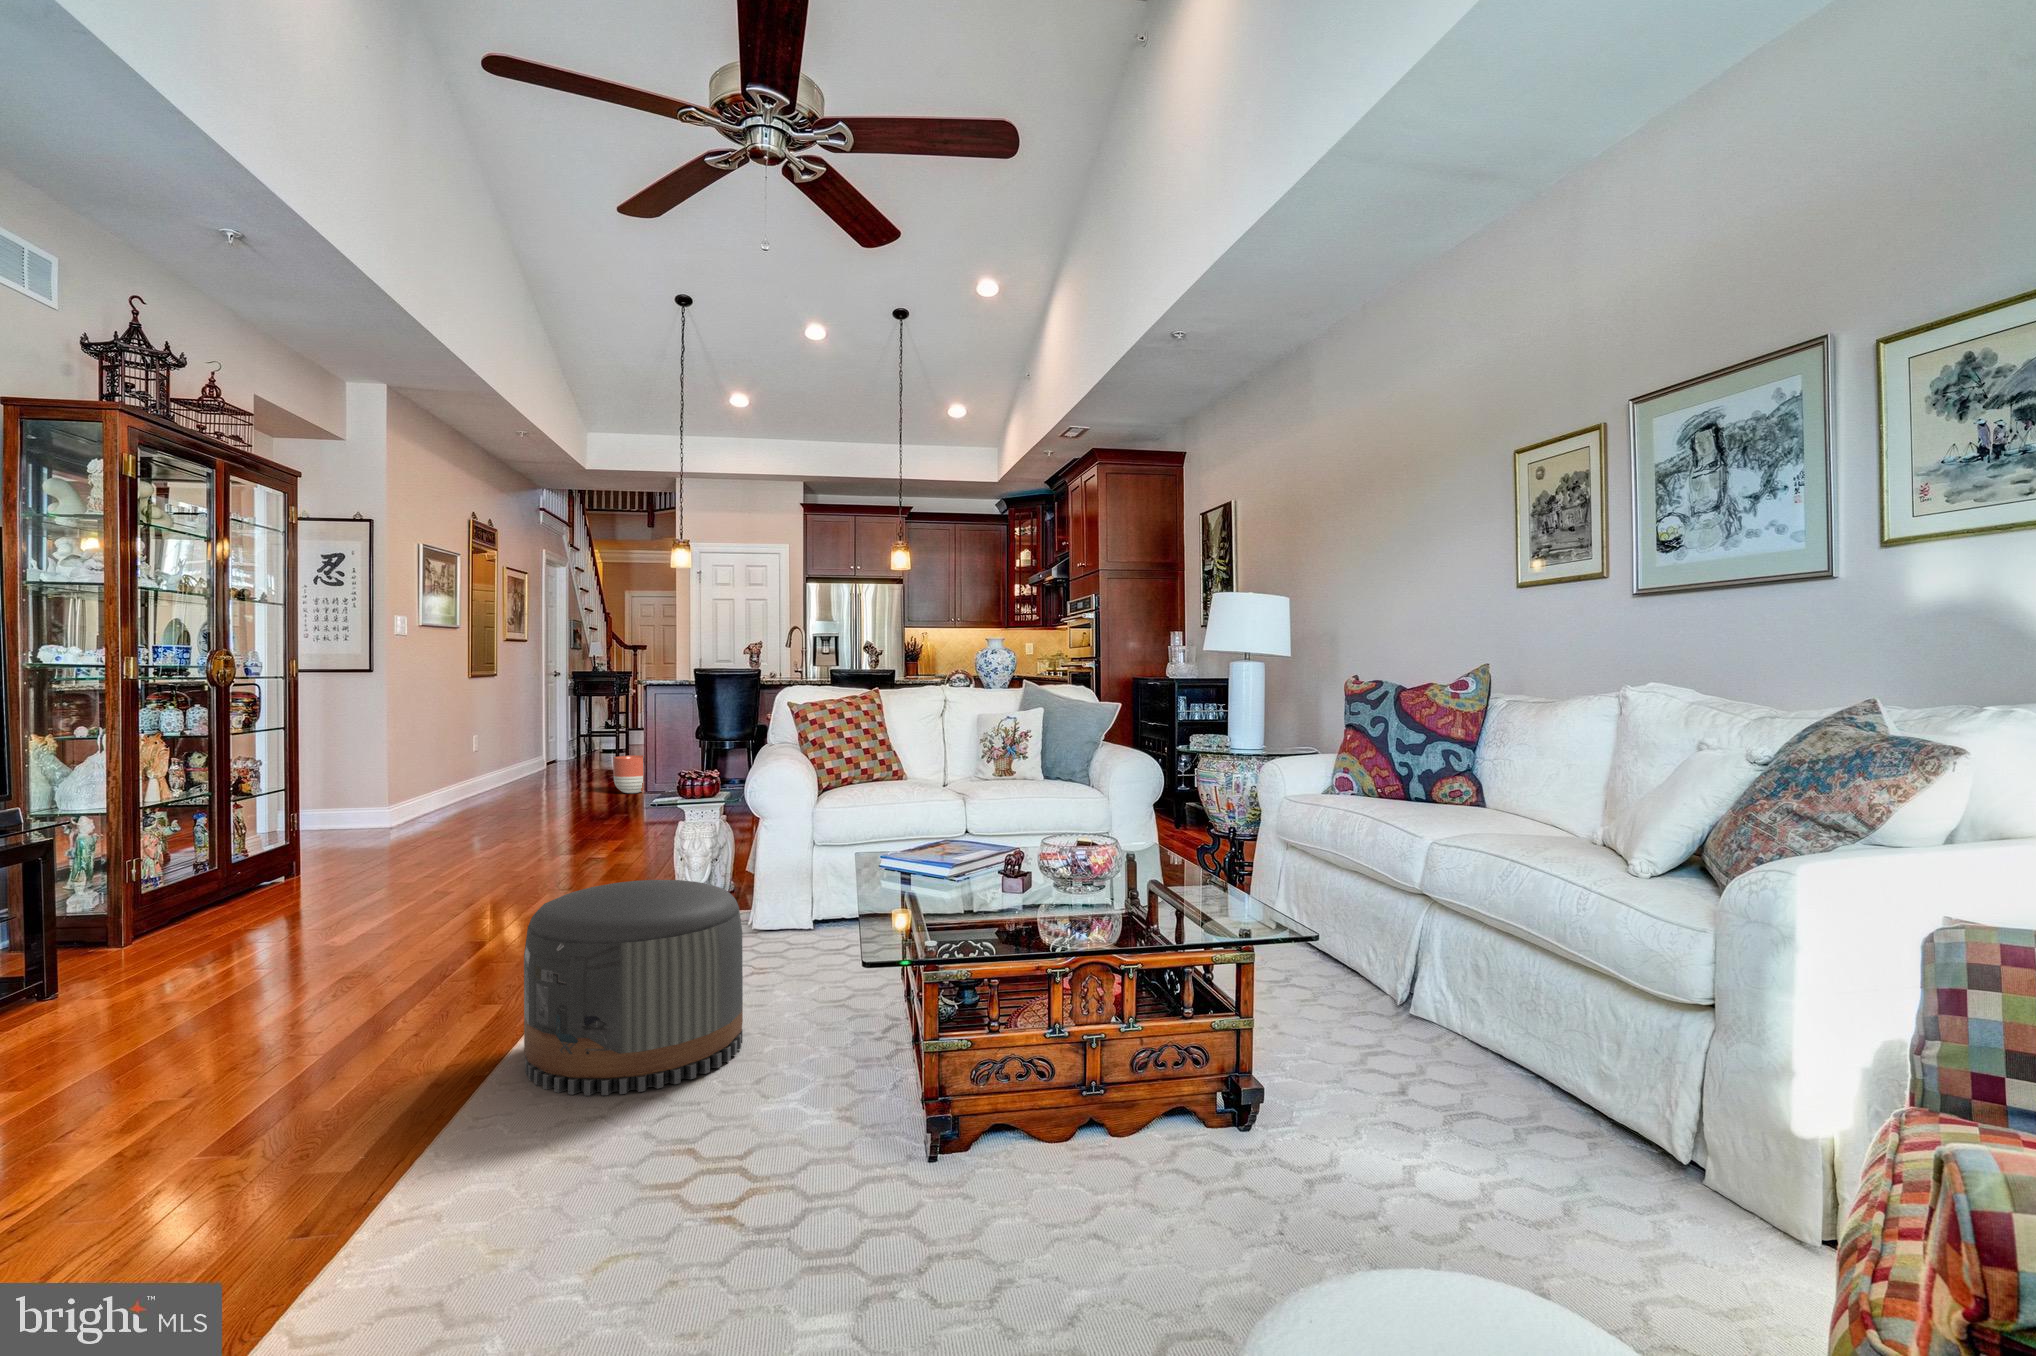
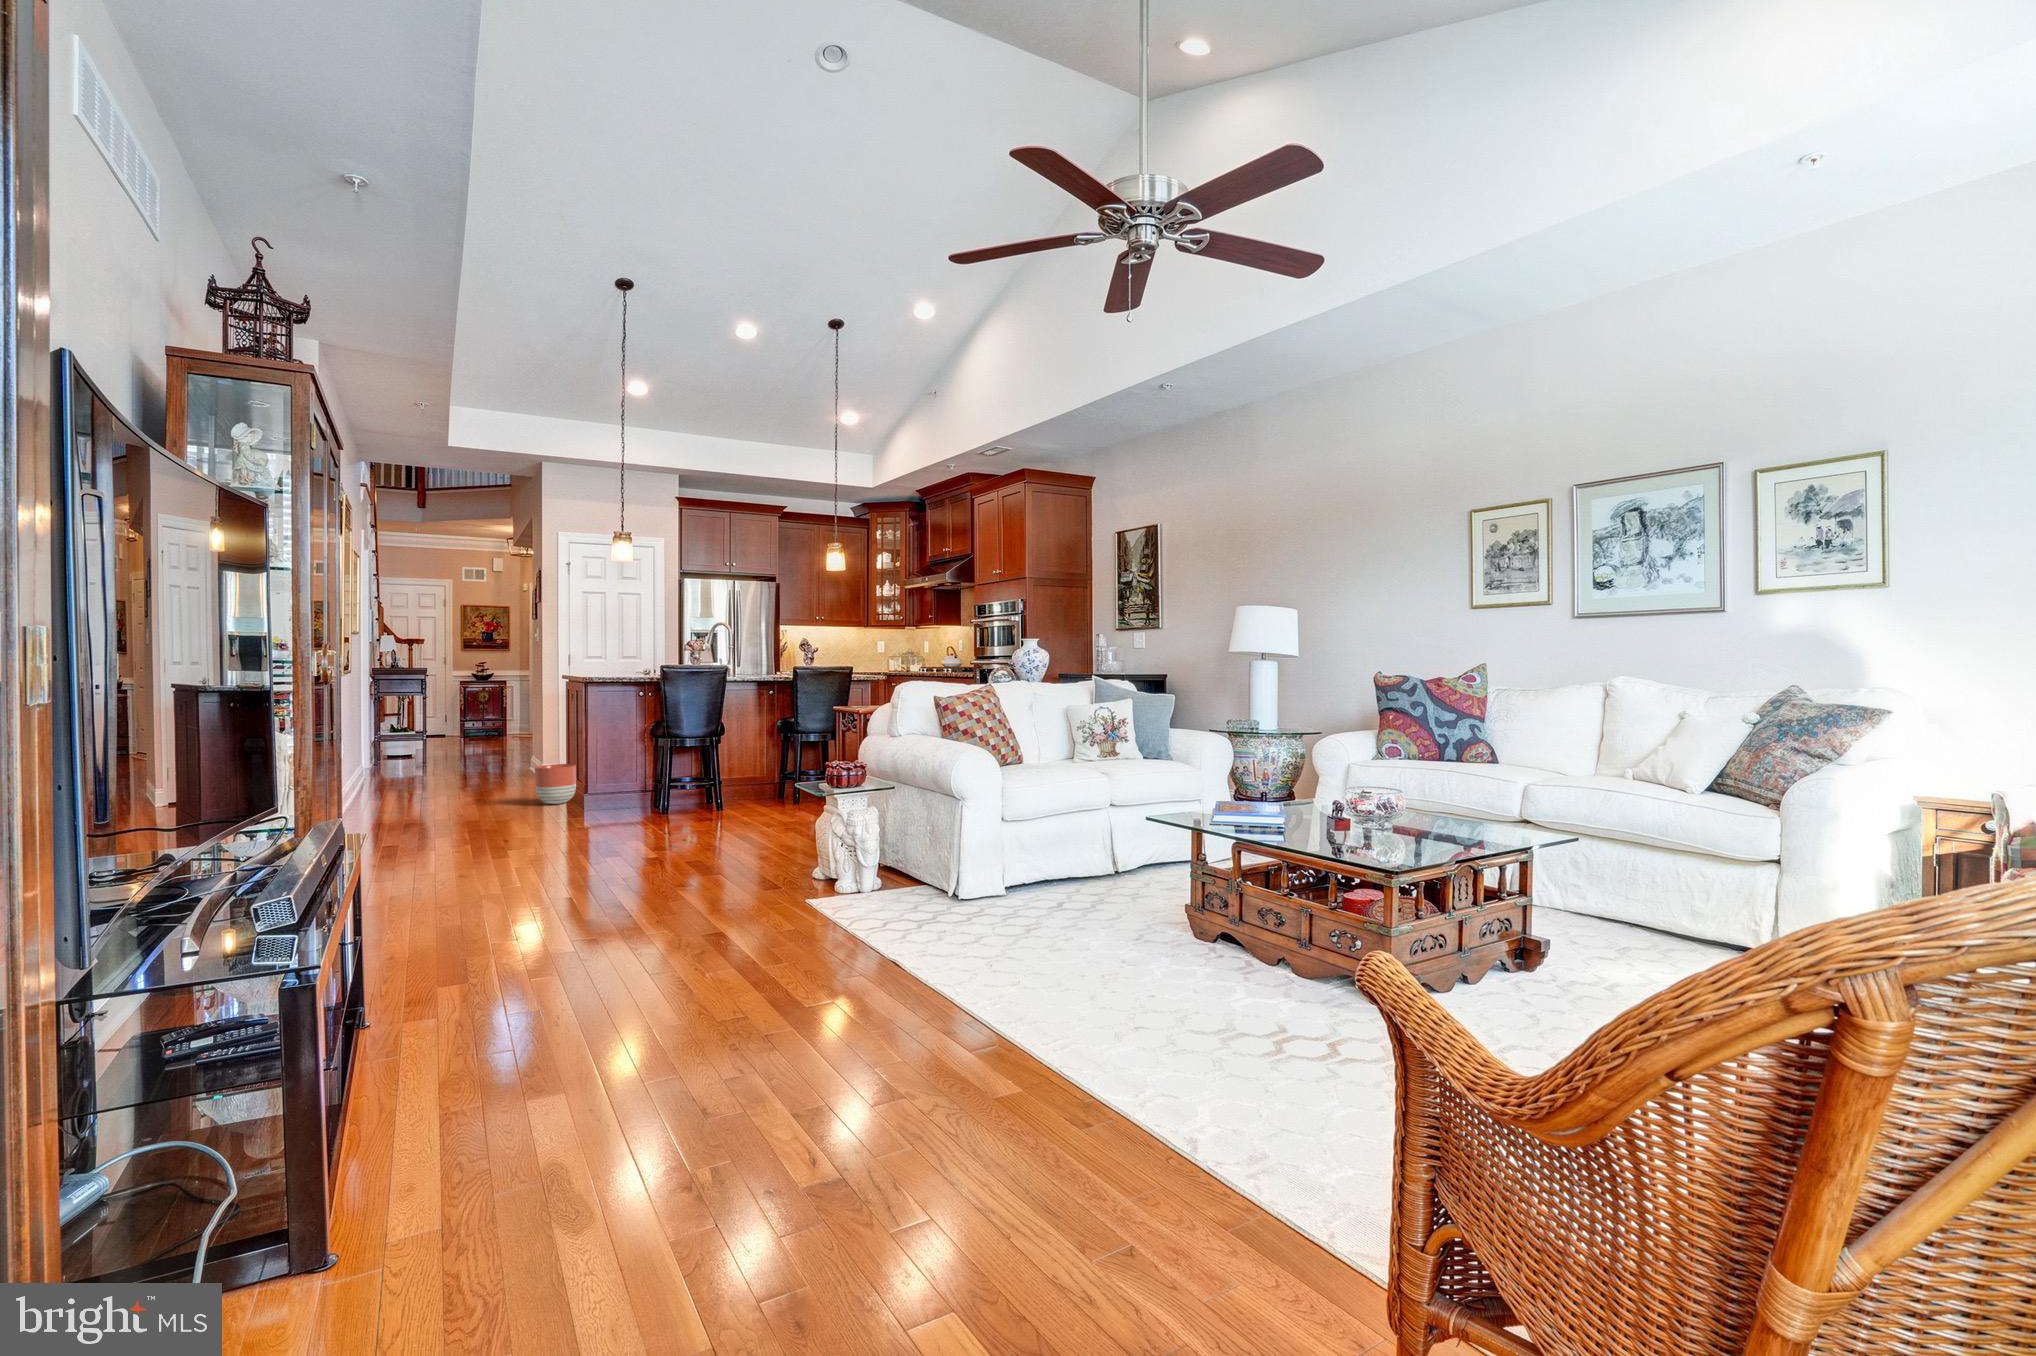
pouf: present [524,880,743,1095] -> none [1011,855,1175,1021]

